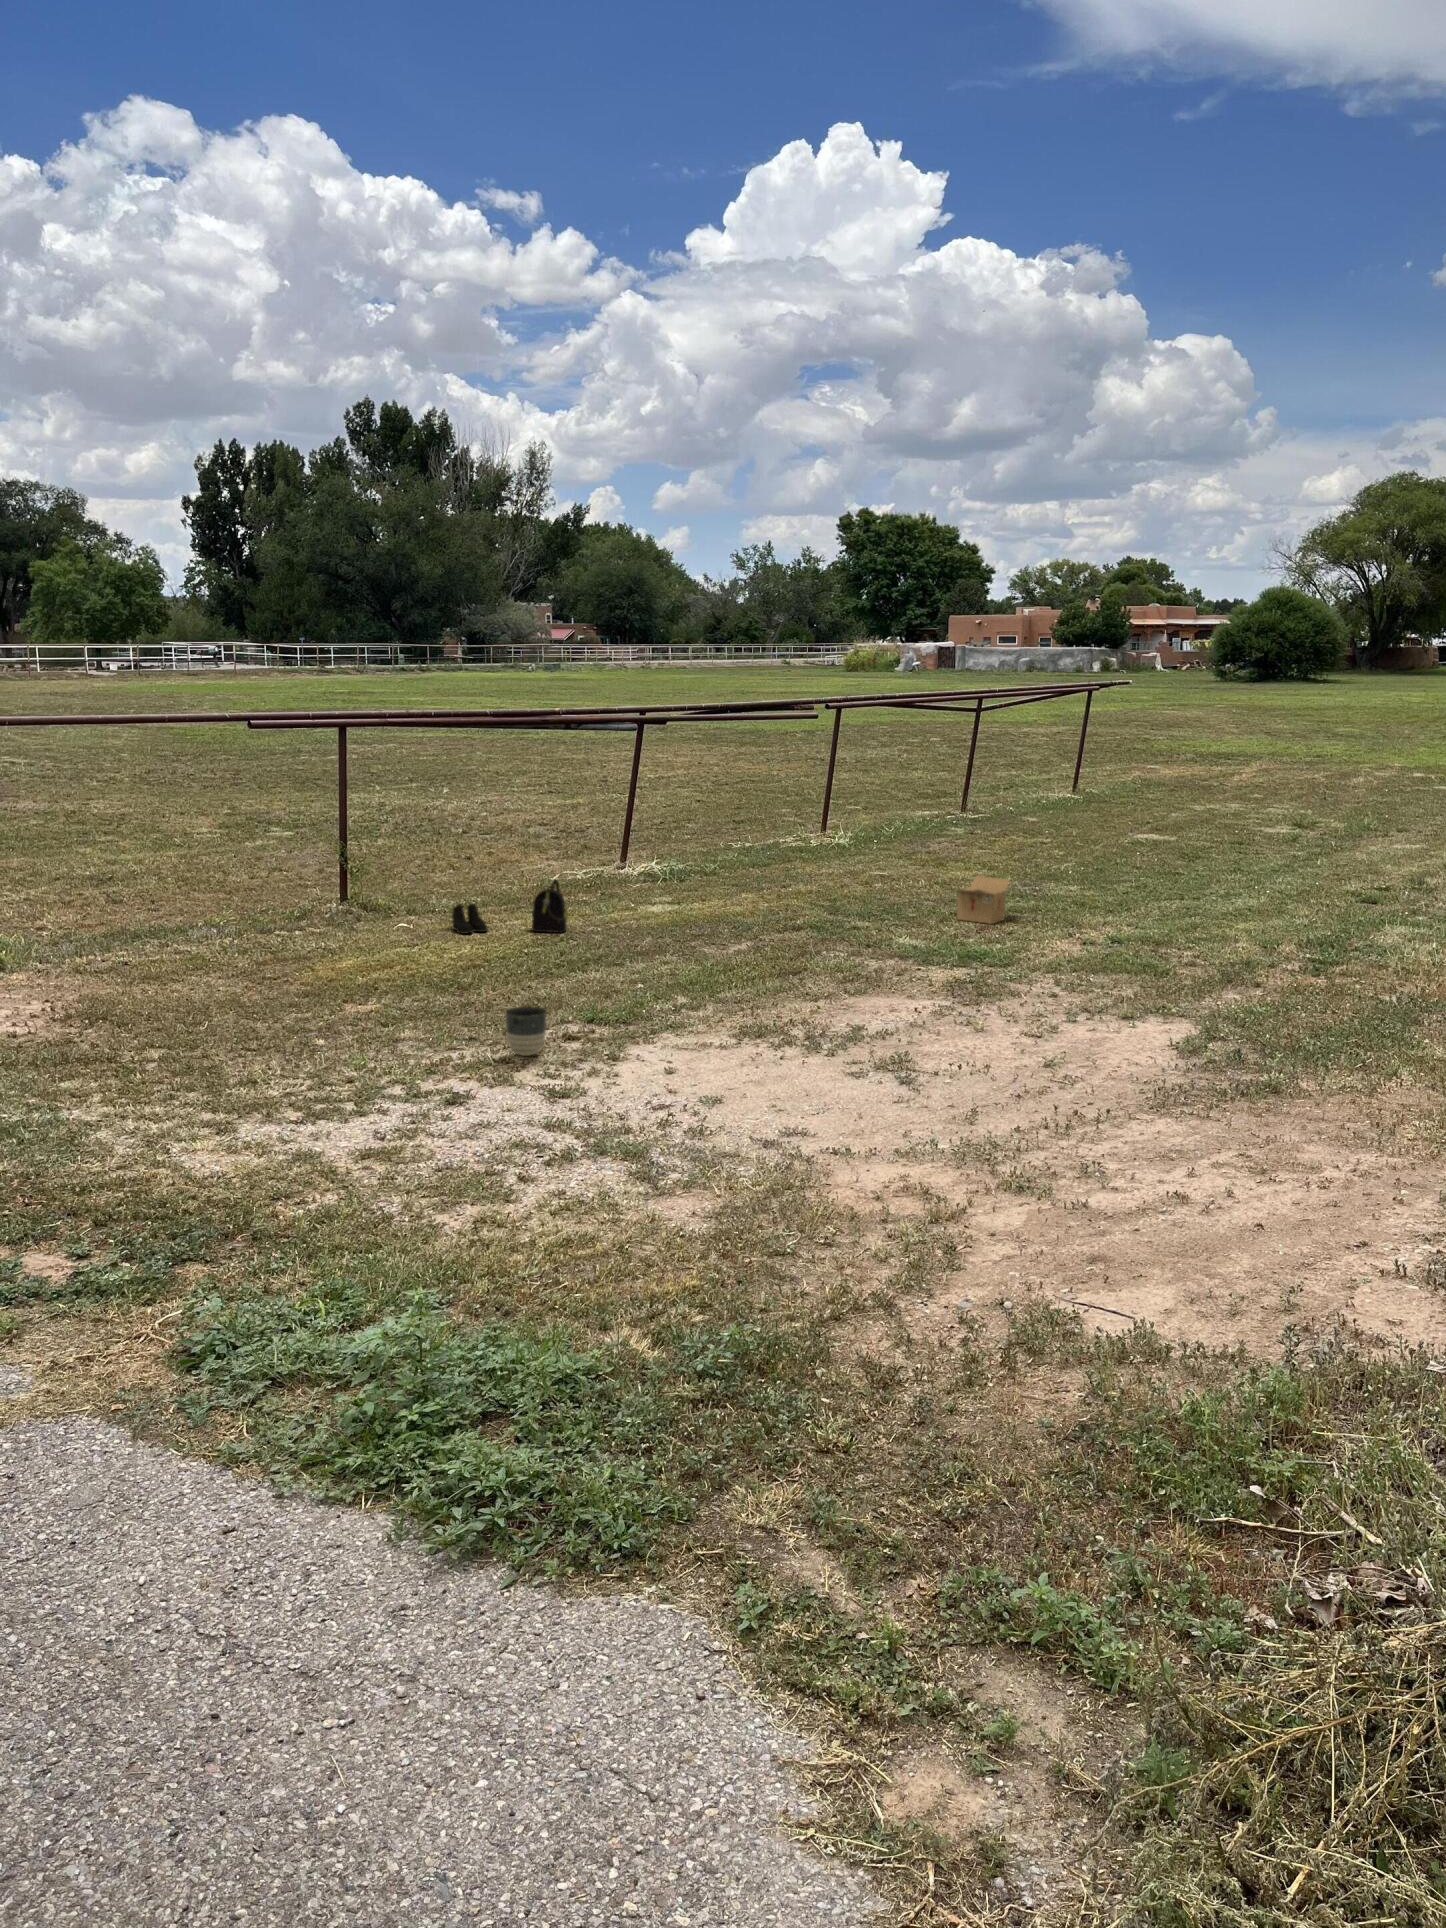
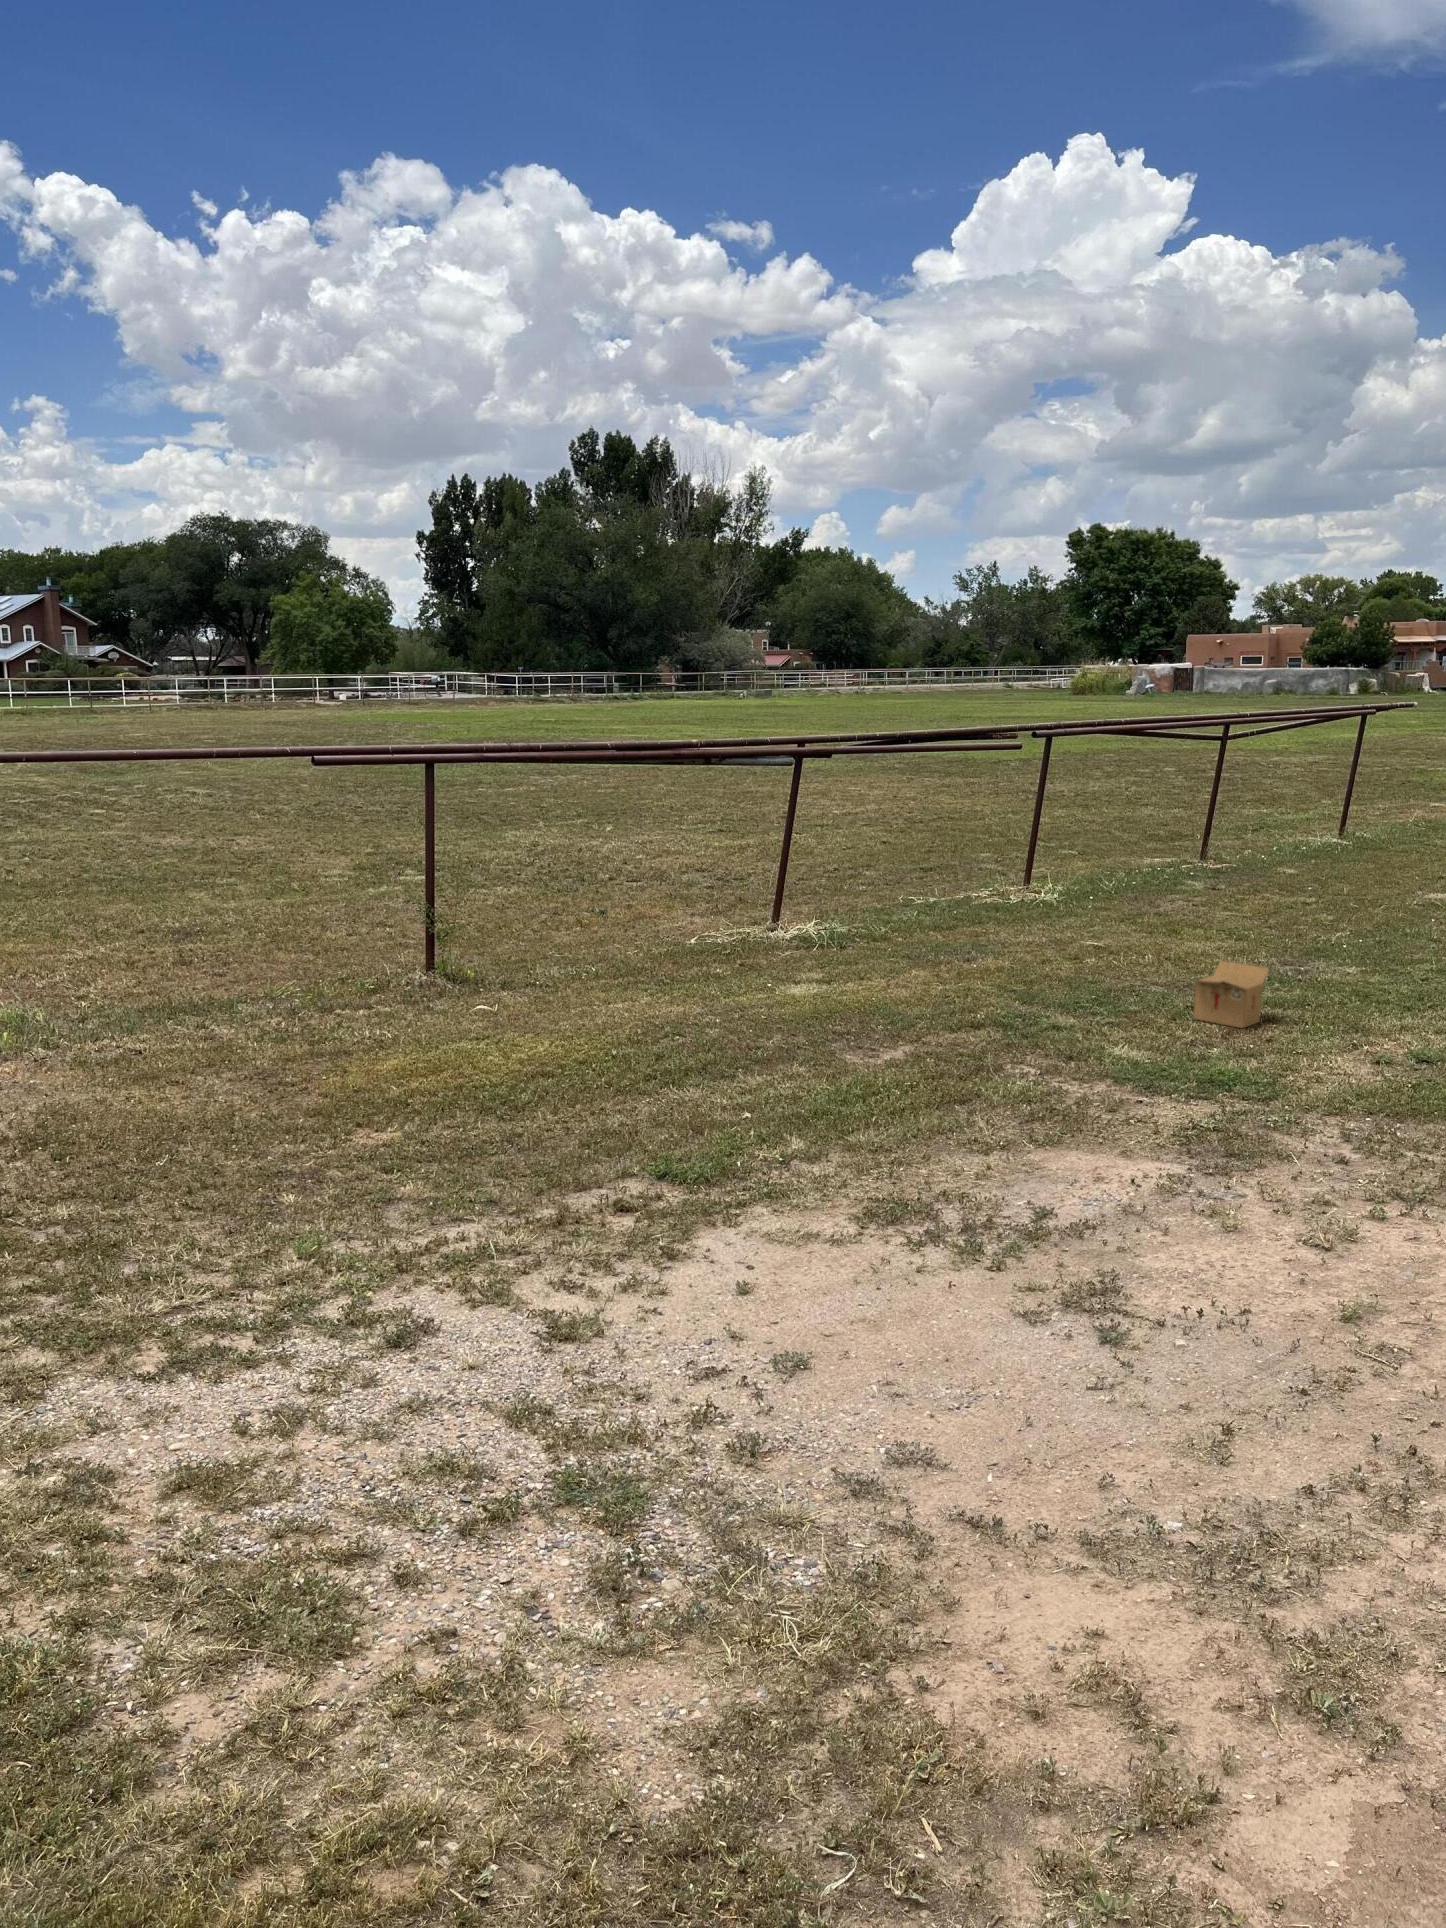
backpack: present [532,879,567,933] -> none [635,954,679,1023]
boots: present [452,903,487,934] -> none [540,981,581,1020]
planter: present [505,1006,547,1056] -> none [514,1172,574,1247]

